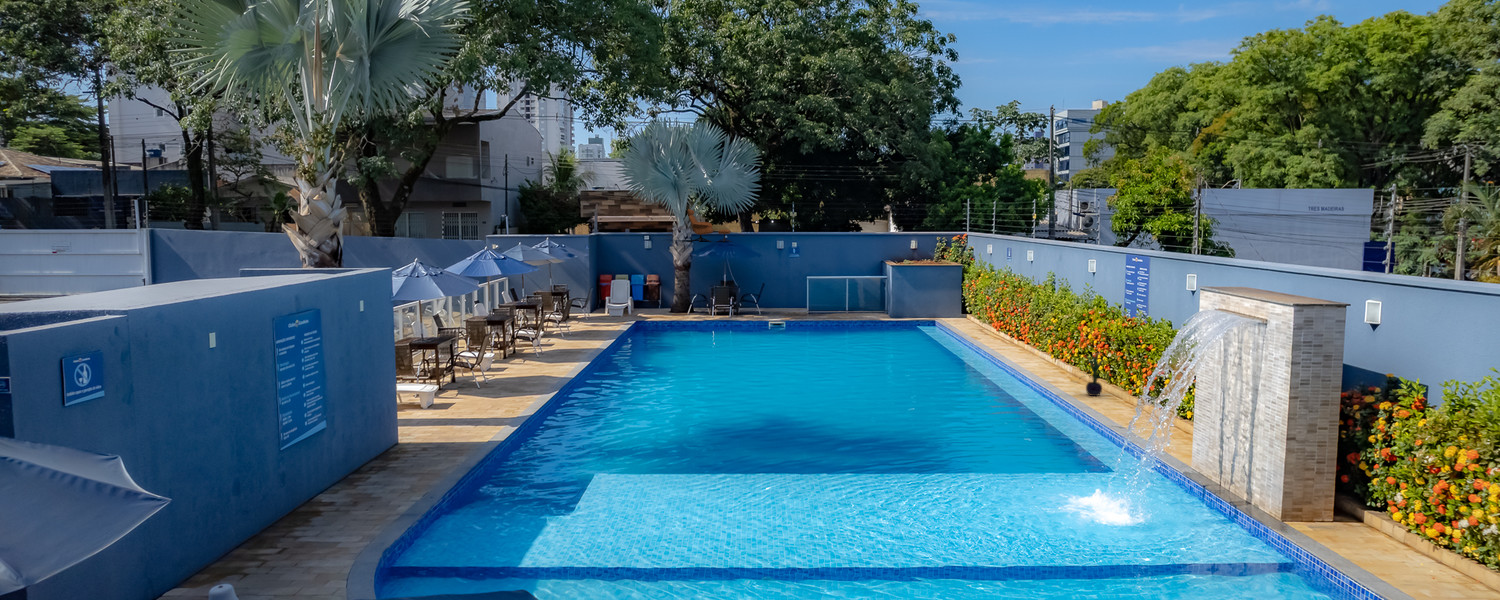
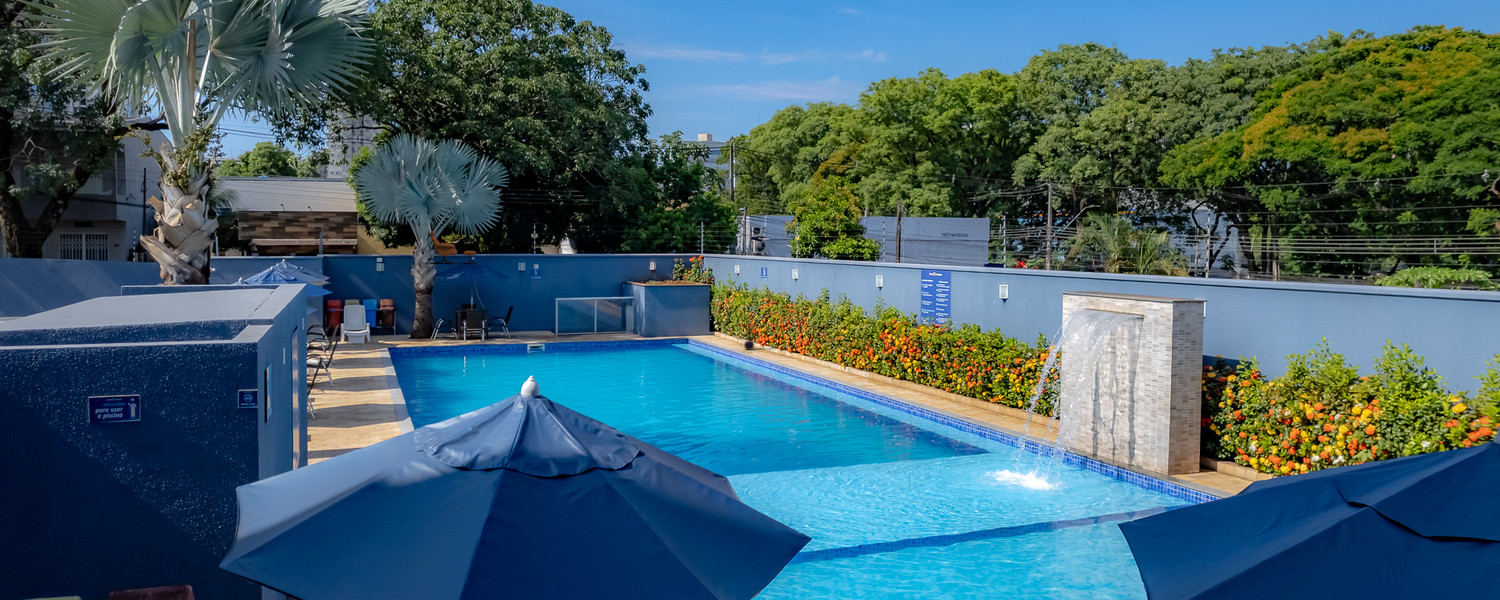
decorative plant: present [1086,352,1110,396] -> present [744,322,754,350]

